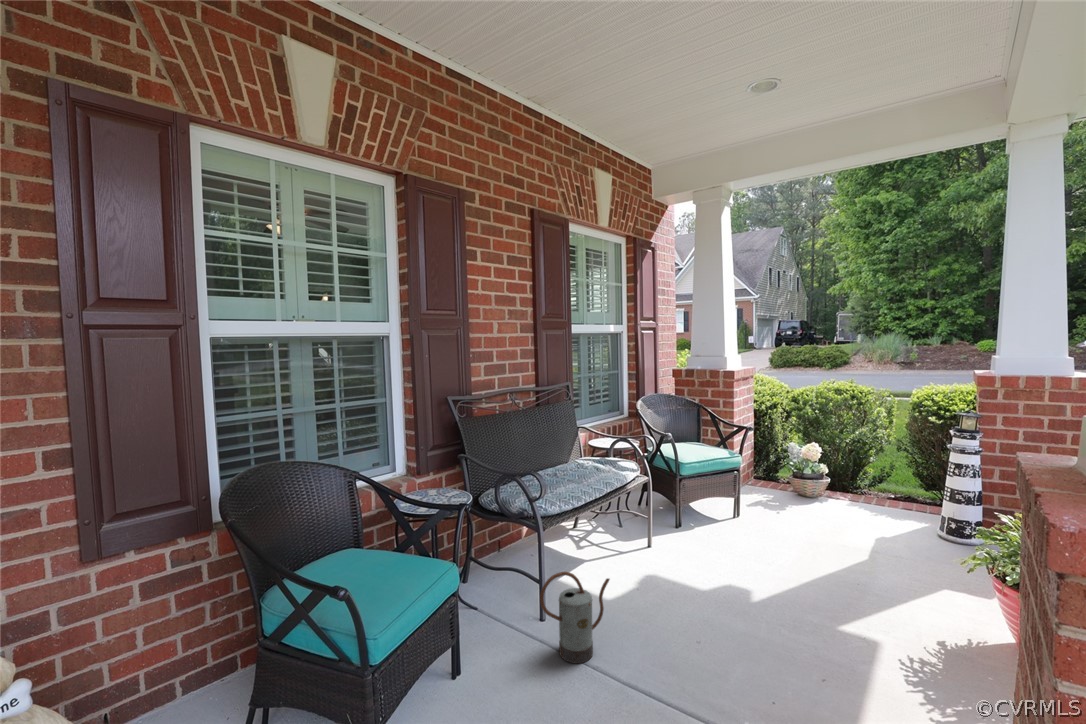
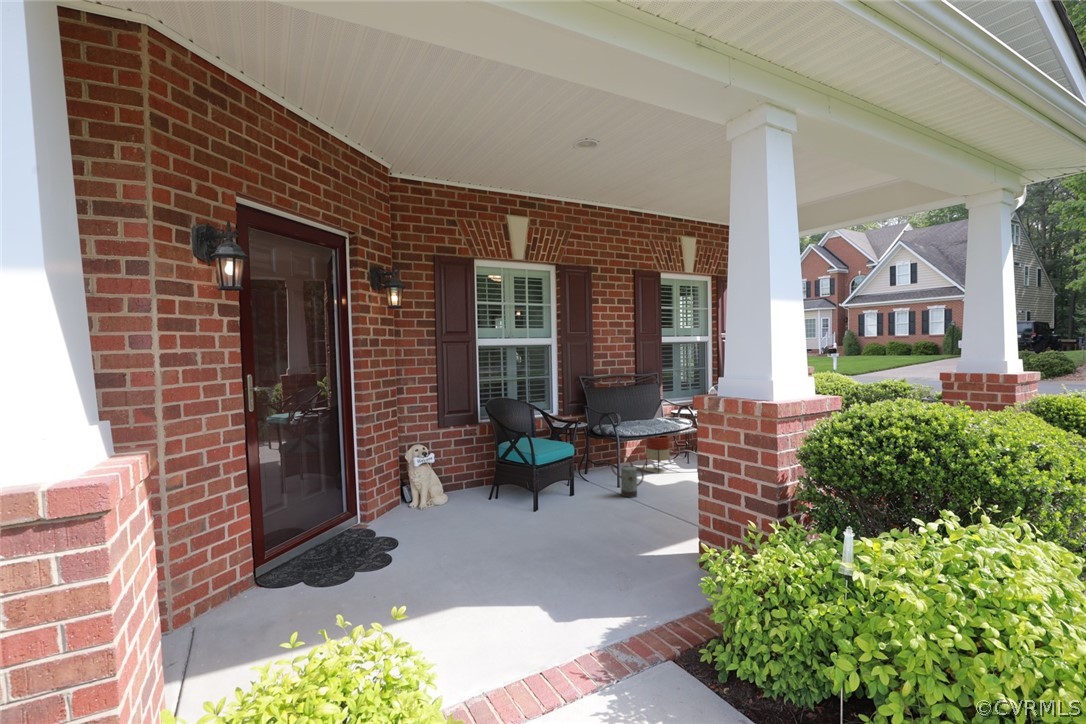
planter: none [567,489,609,565] -> present [646,434,670,474]

